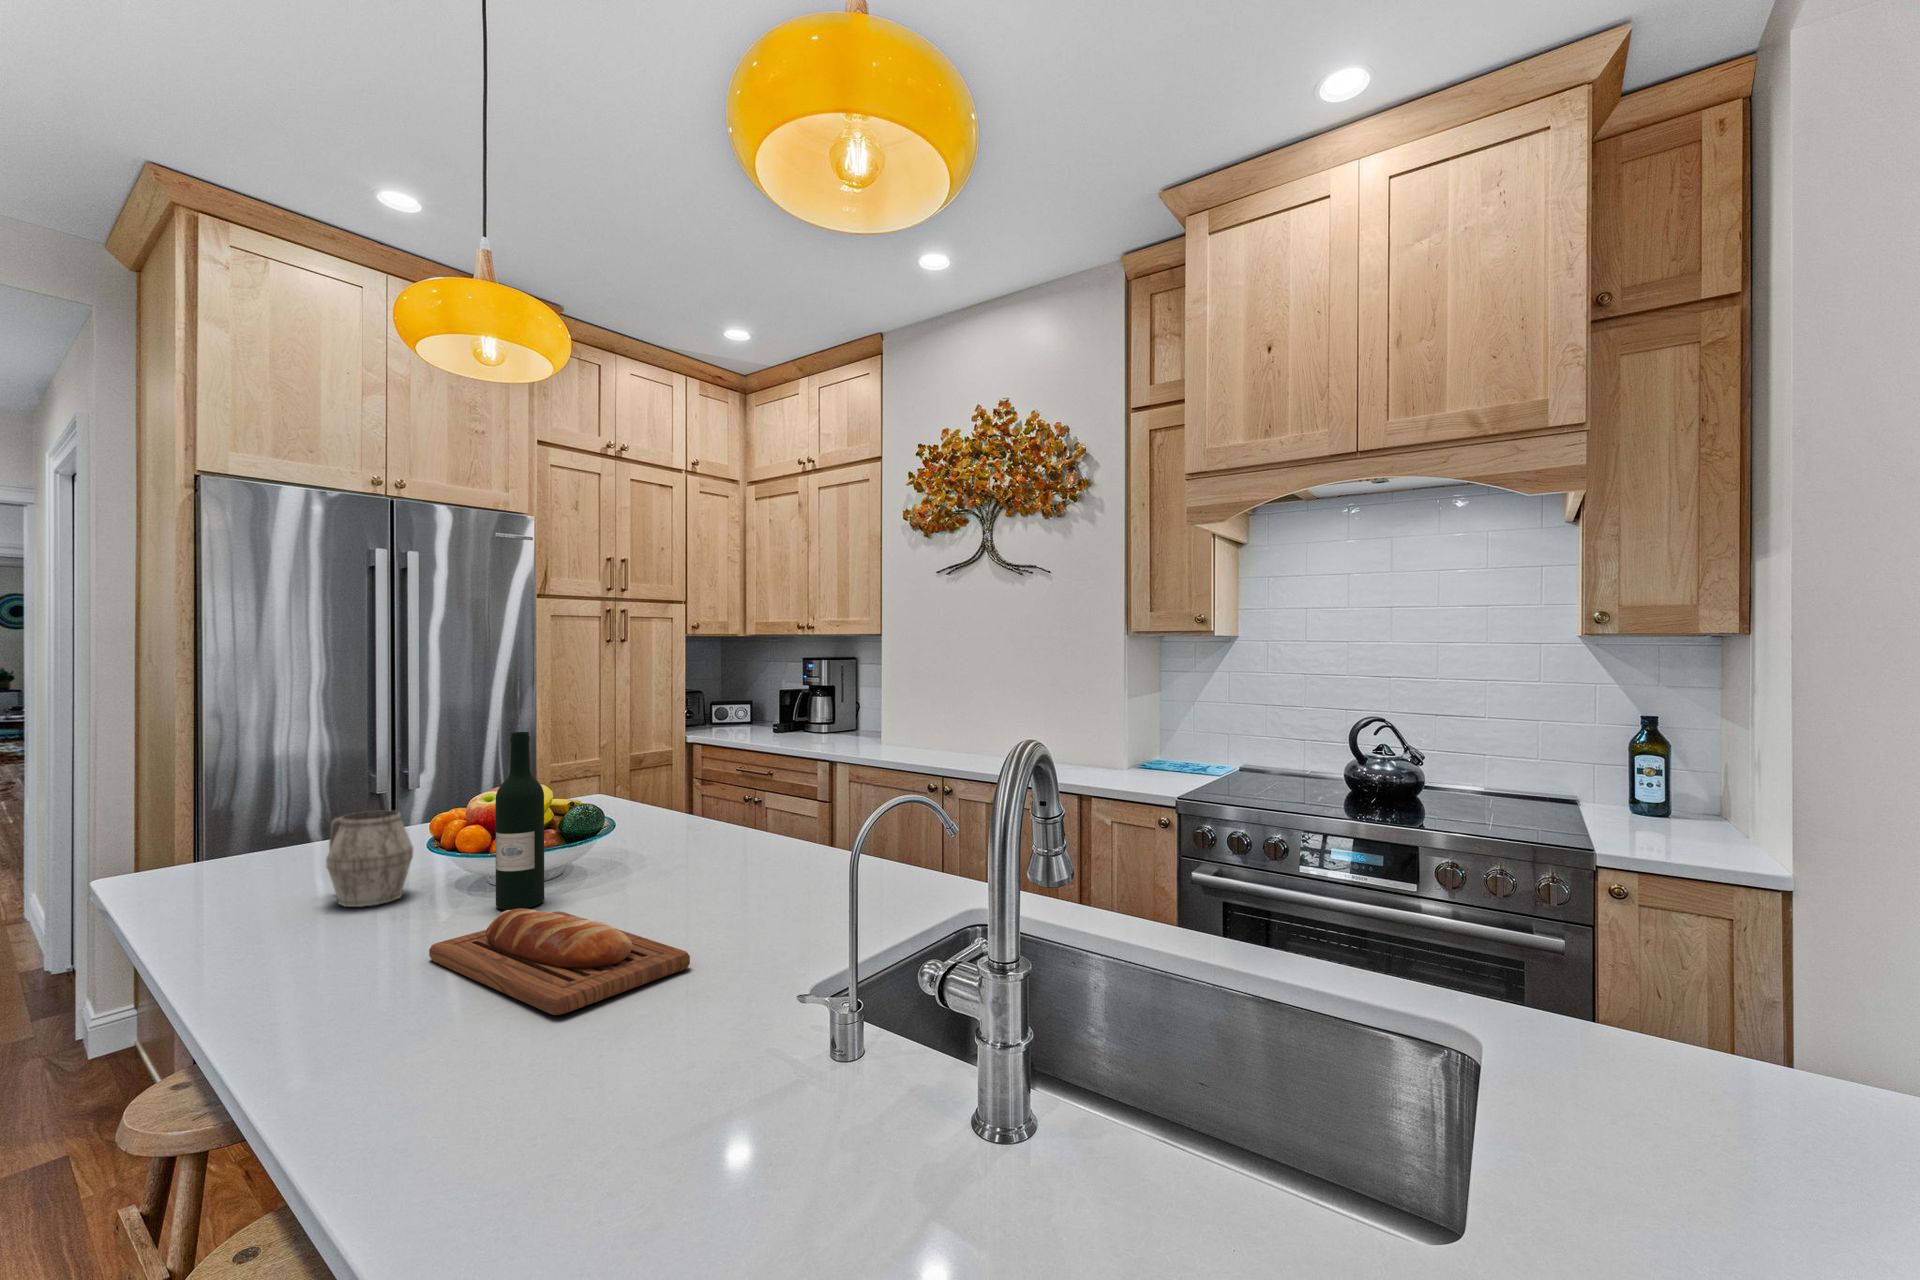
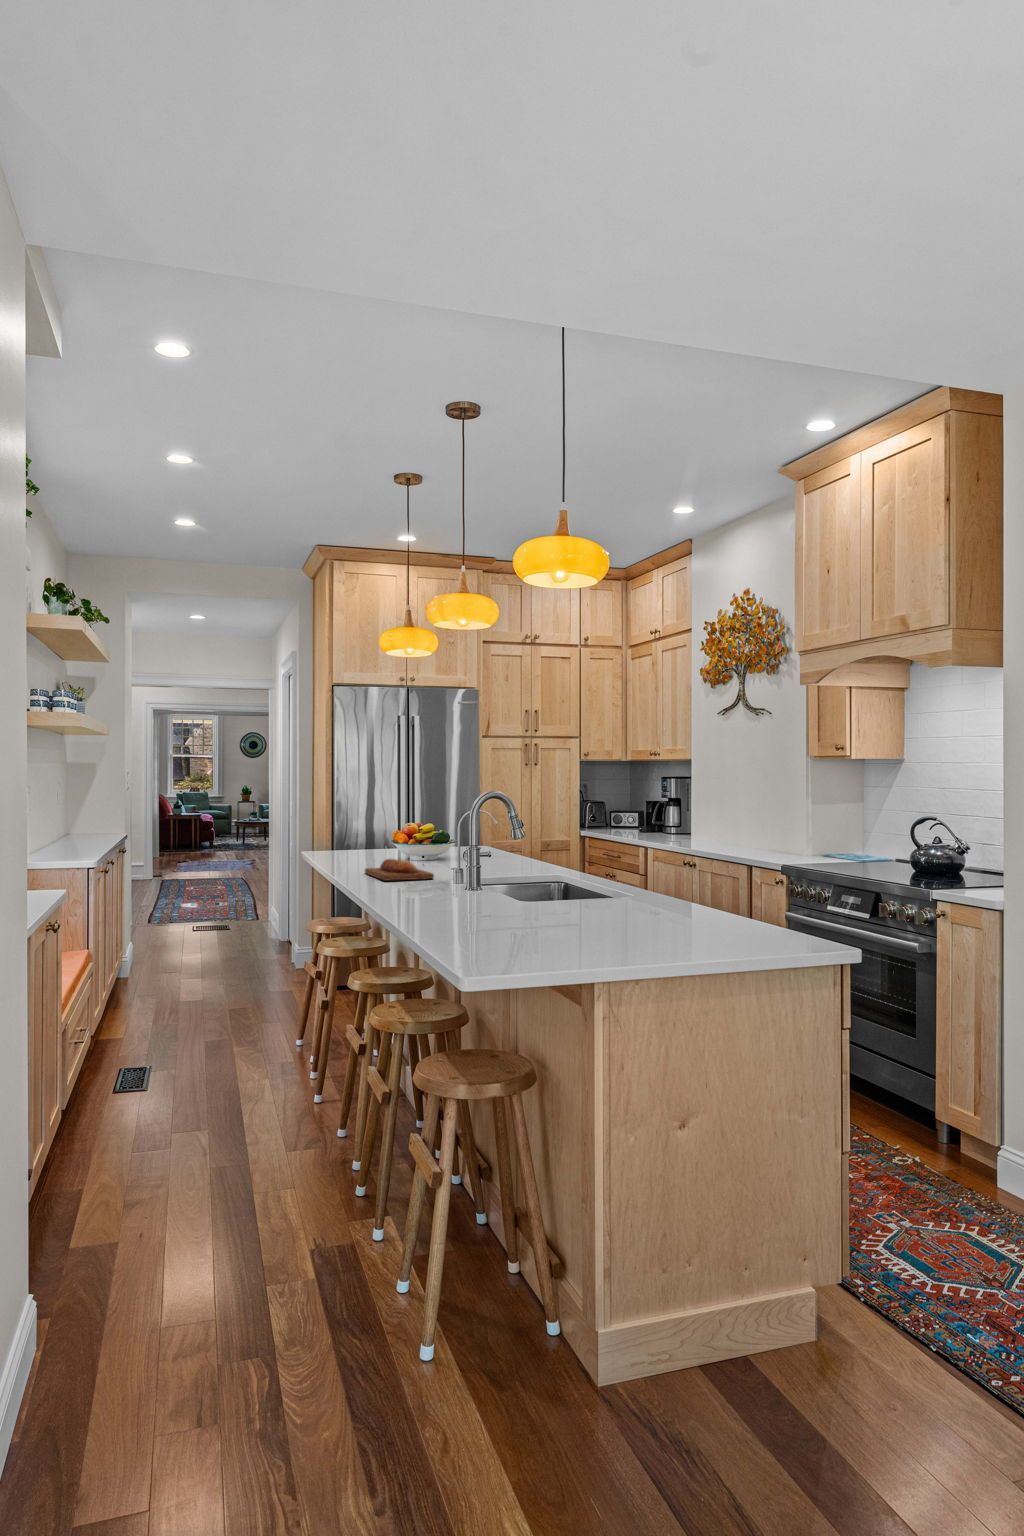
wine bottle: present [495,732,544,910] -> none [395,799,413,868]
mug: present [326,811,413,907] -> none [346,831,374,865]

